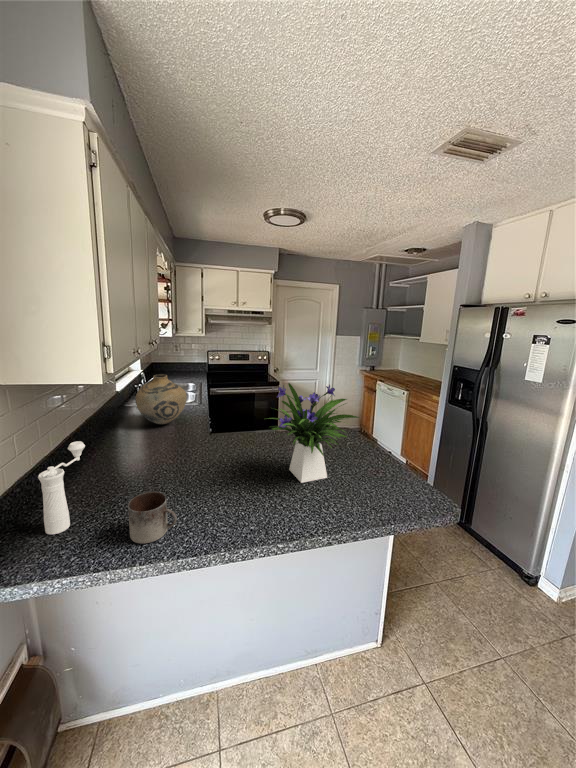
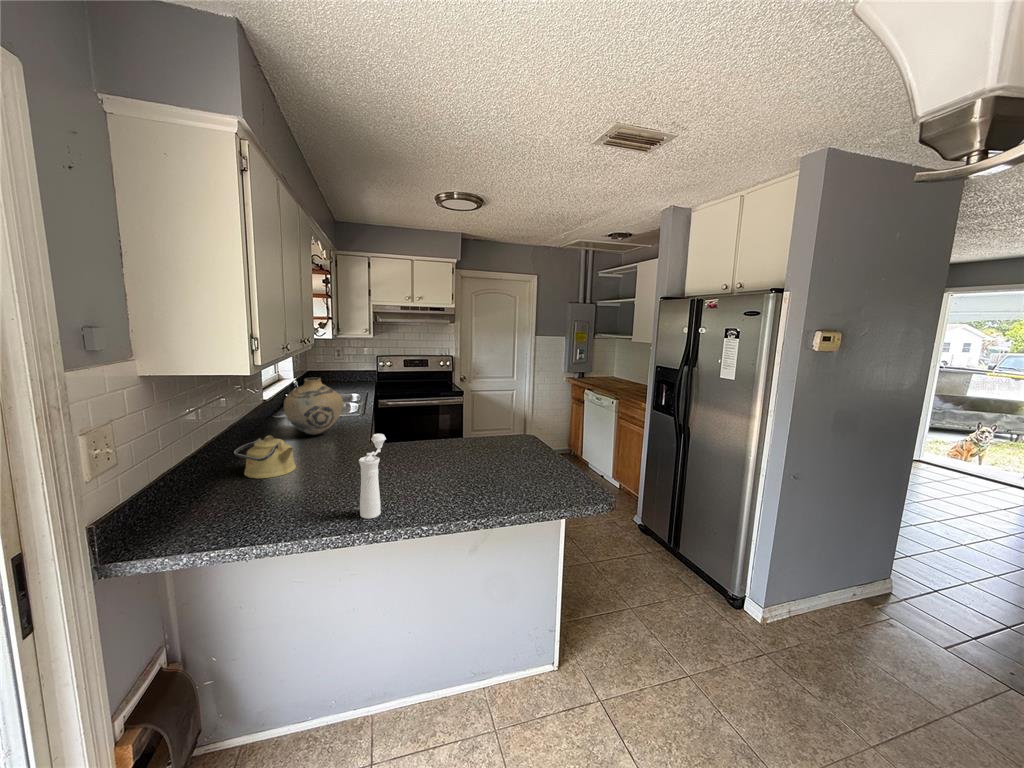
flower arrangement: present [270,383,359,483] -> none [416,376,512,481]
kettle: none [90,434,148,475] -> present [234,436,296,478]
pepper mill: present [38,441,85,534] -> present [359,434,386,518]
mug: present [128,492,177,544] -> none [275,480,323,526]

